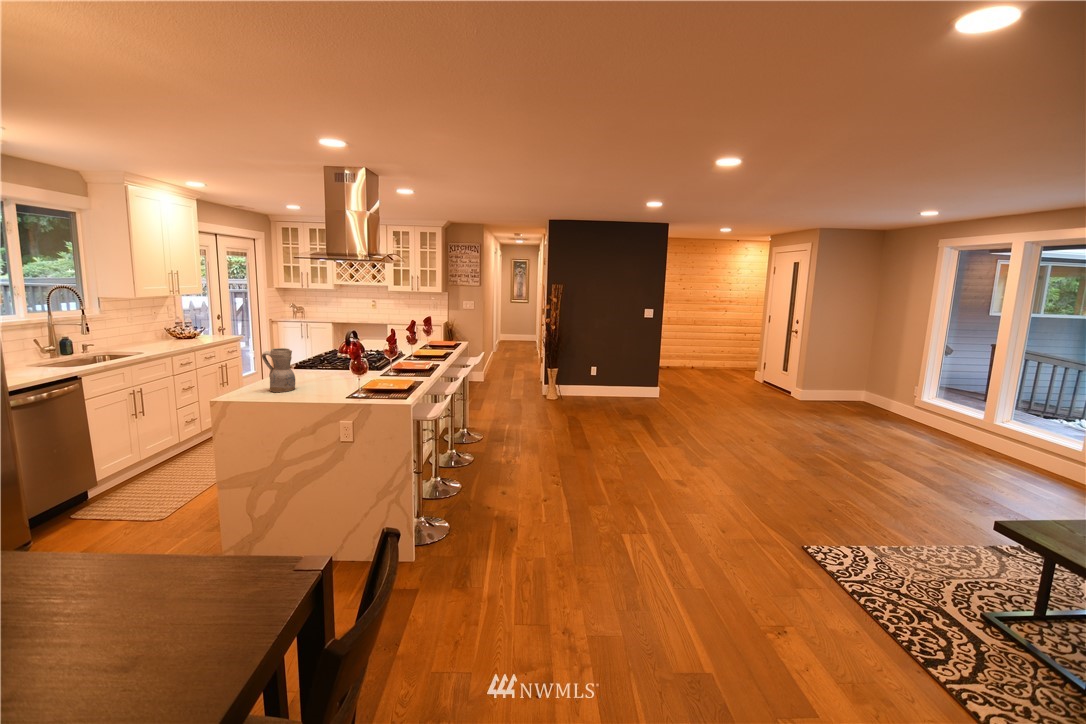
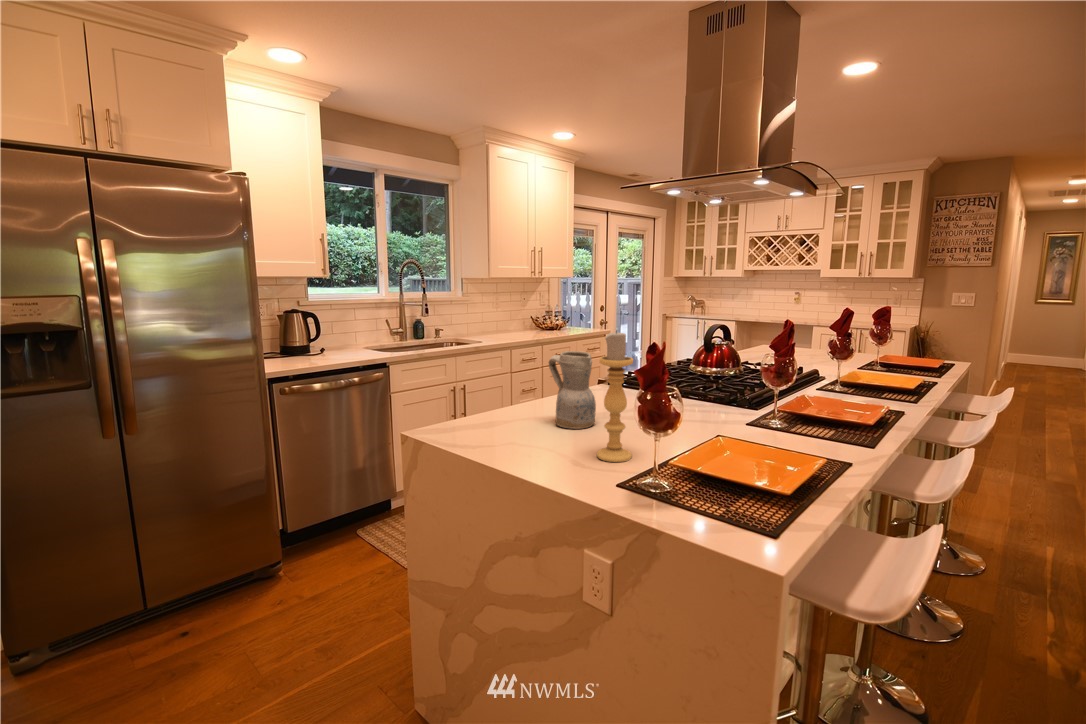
candle holder: none [311,335,331,399] -> present [597,331,633,462]

